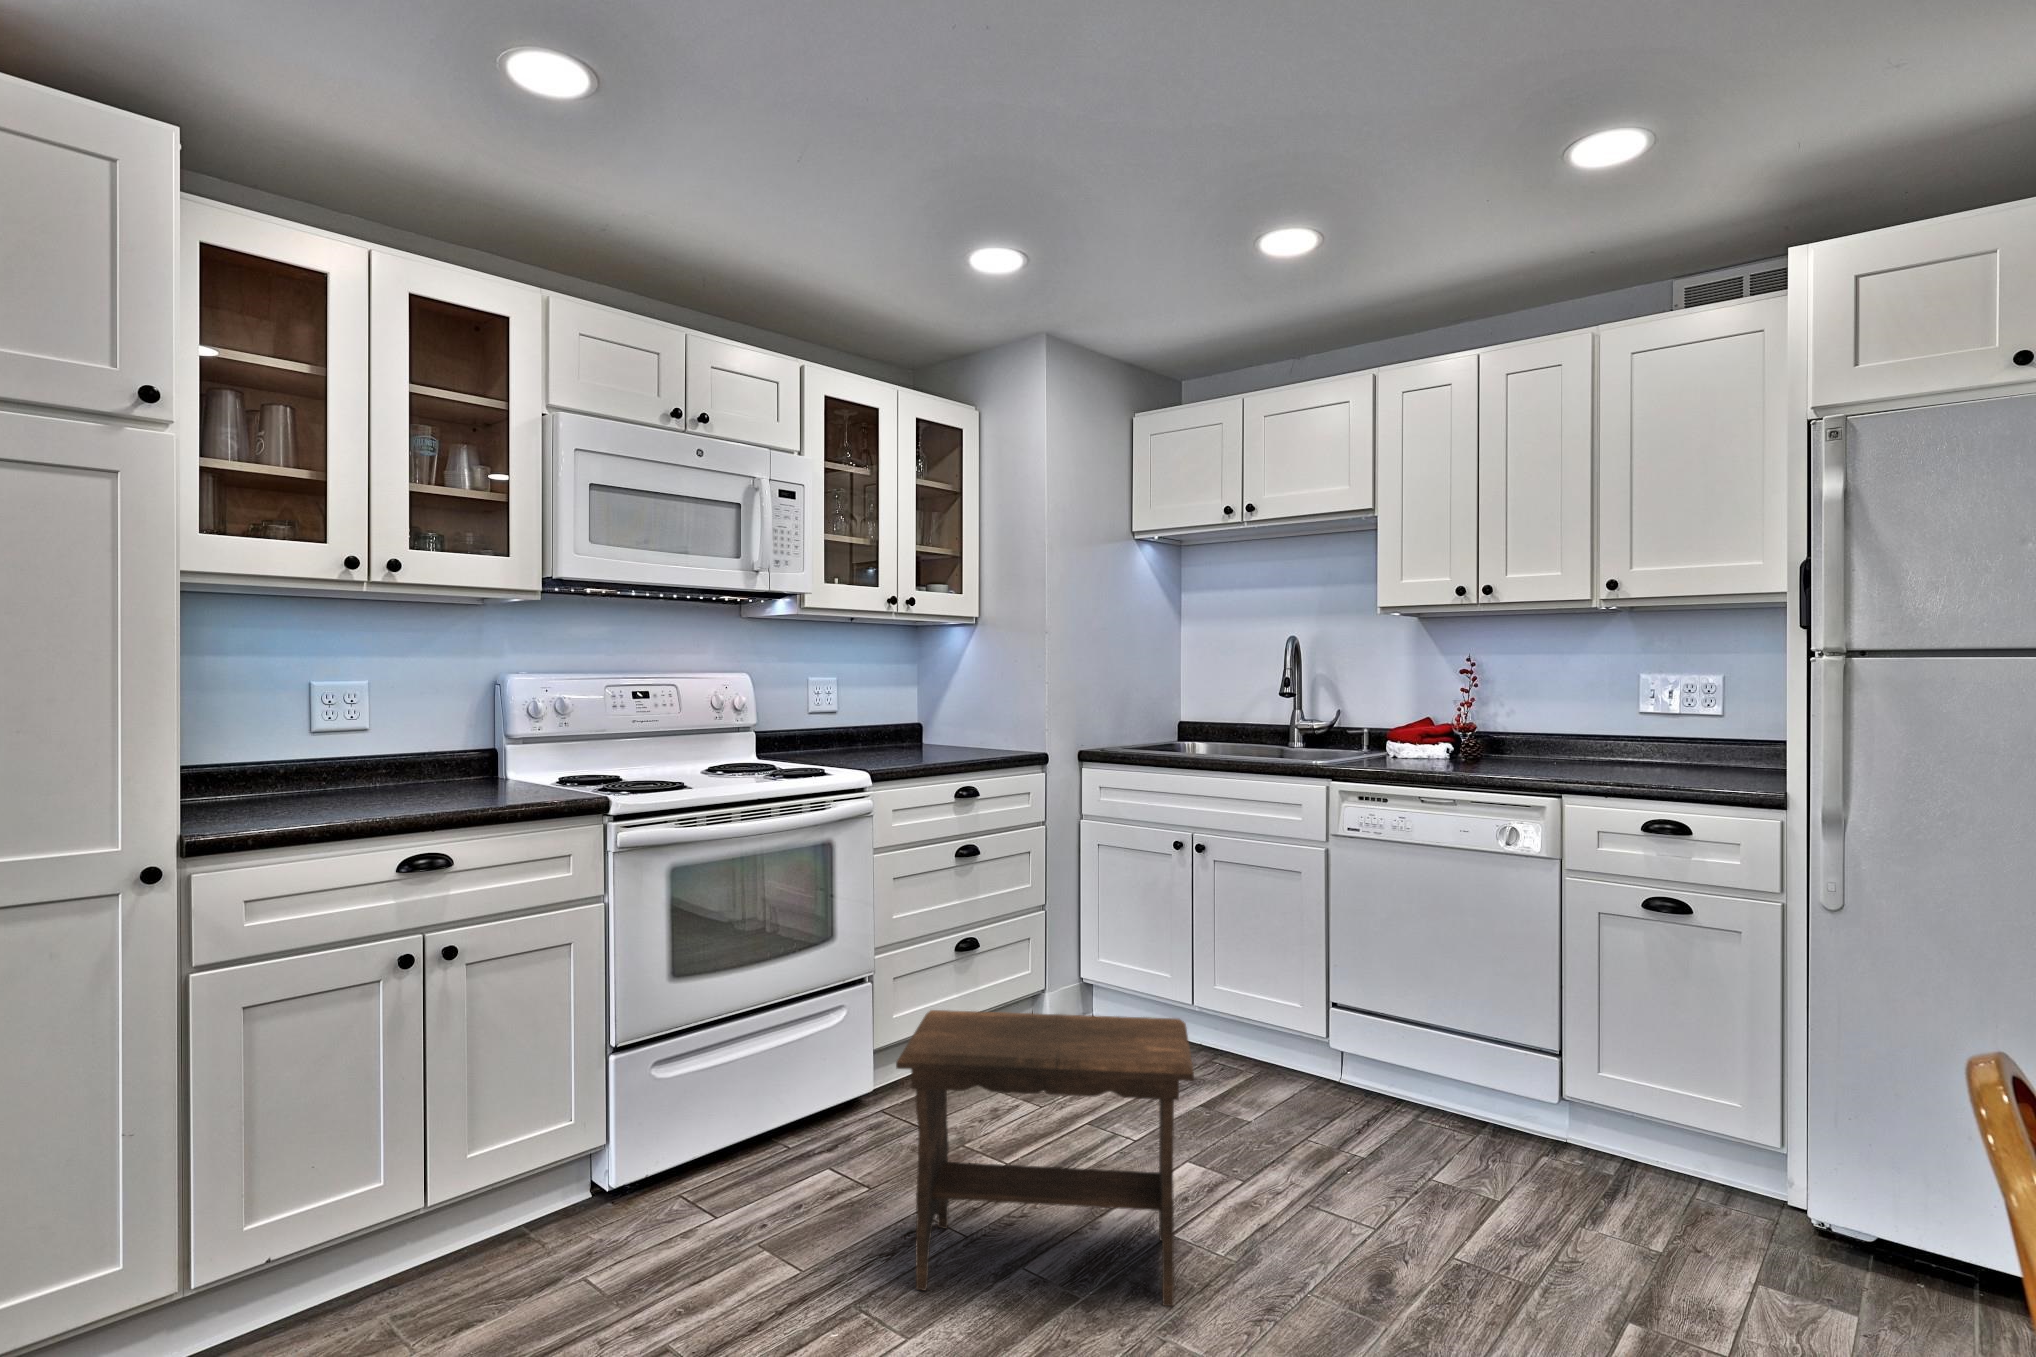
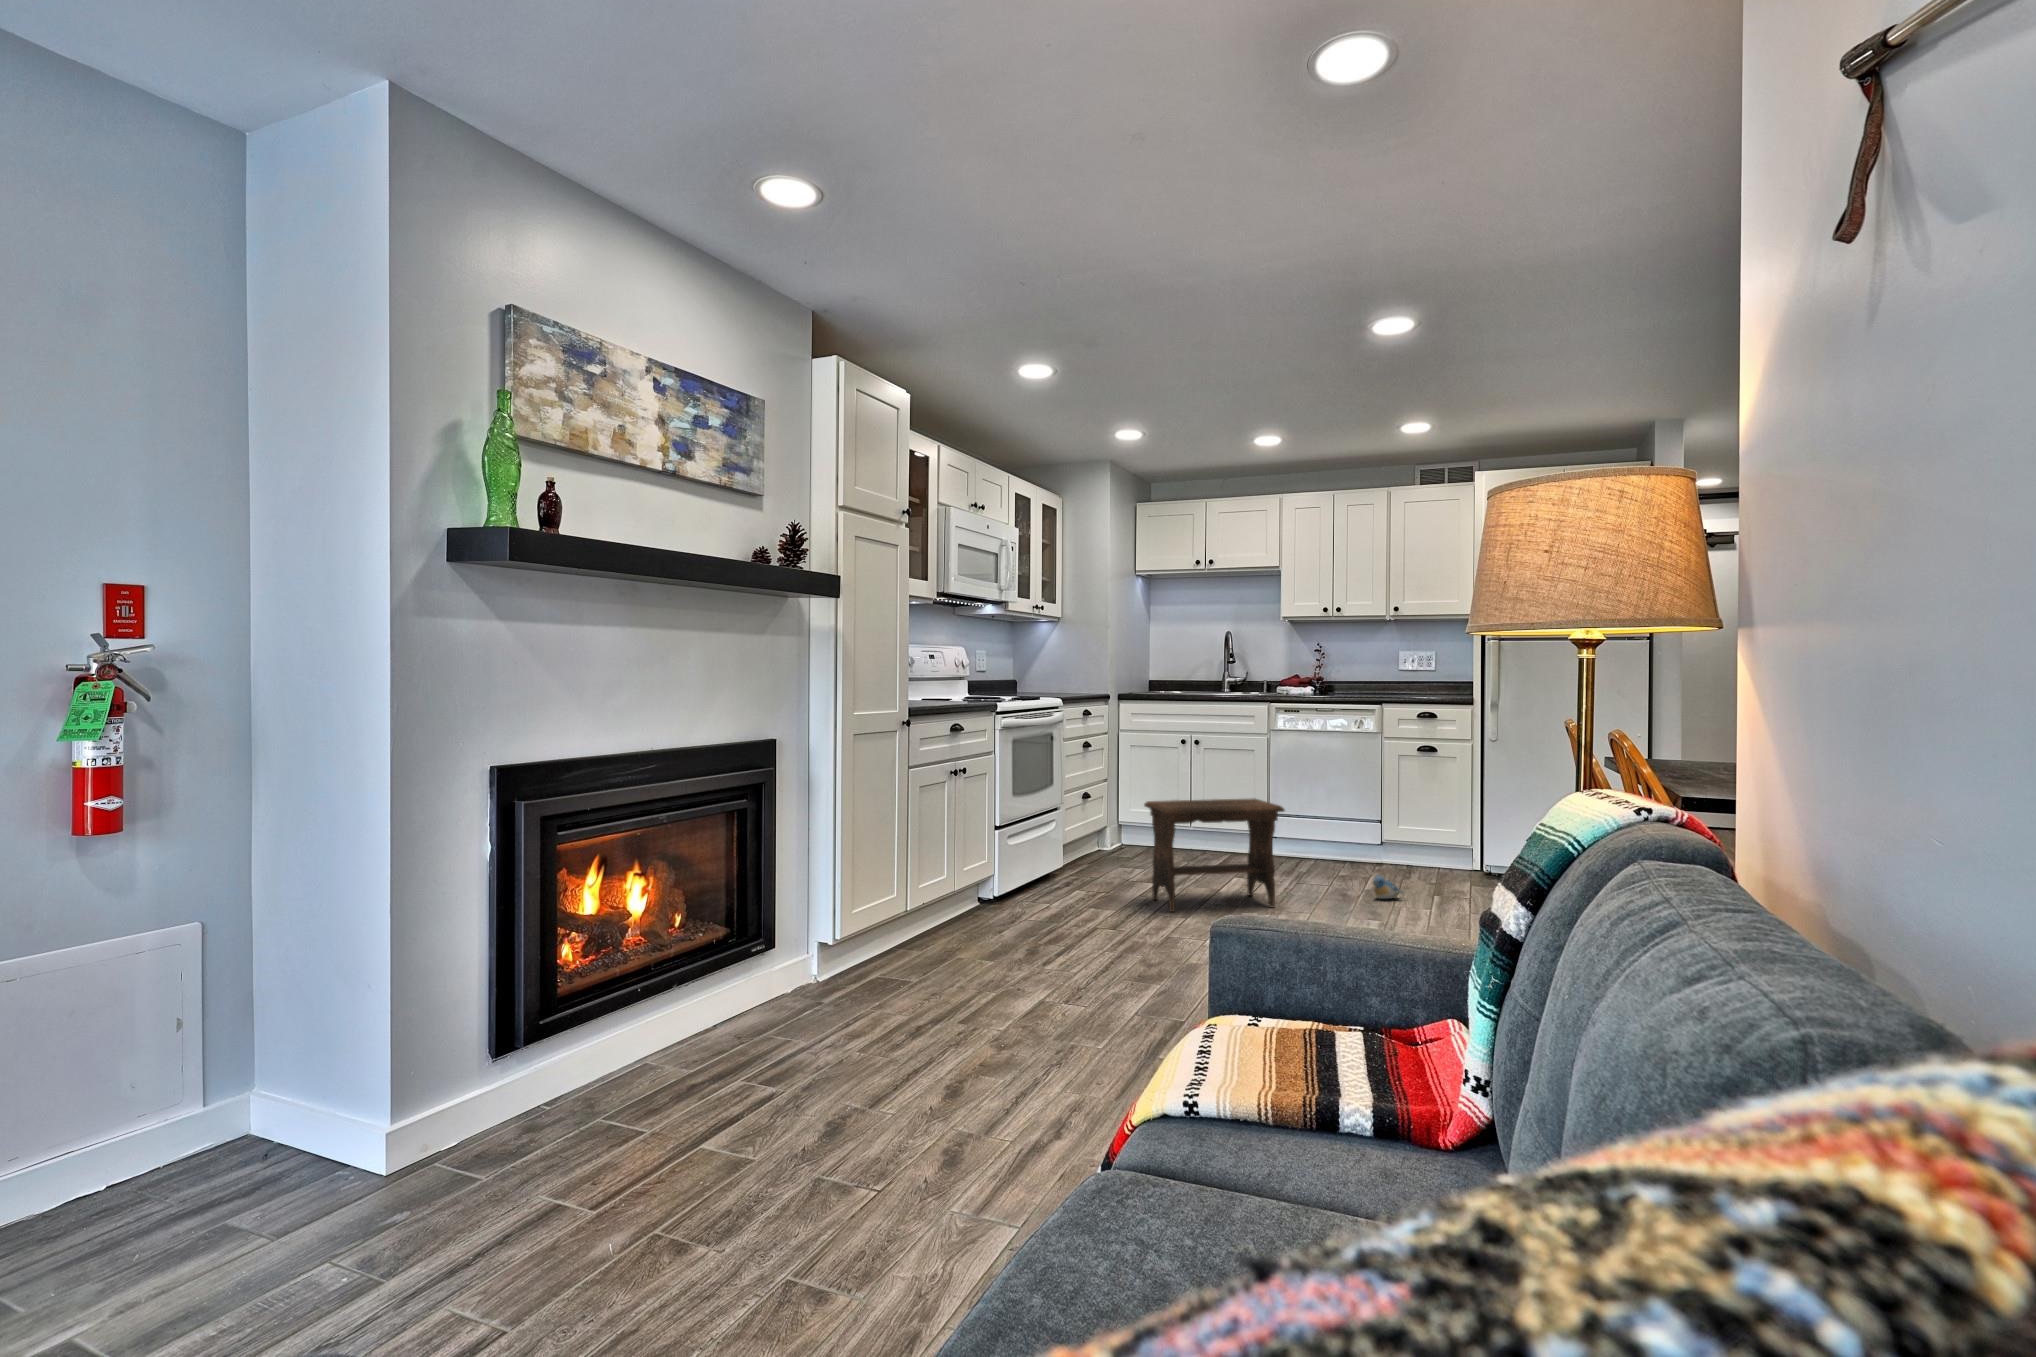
plush toy: none [1447,1248,1536,1313] -> present [1373,875,1404,899]

